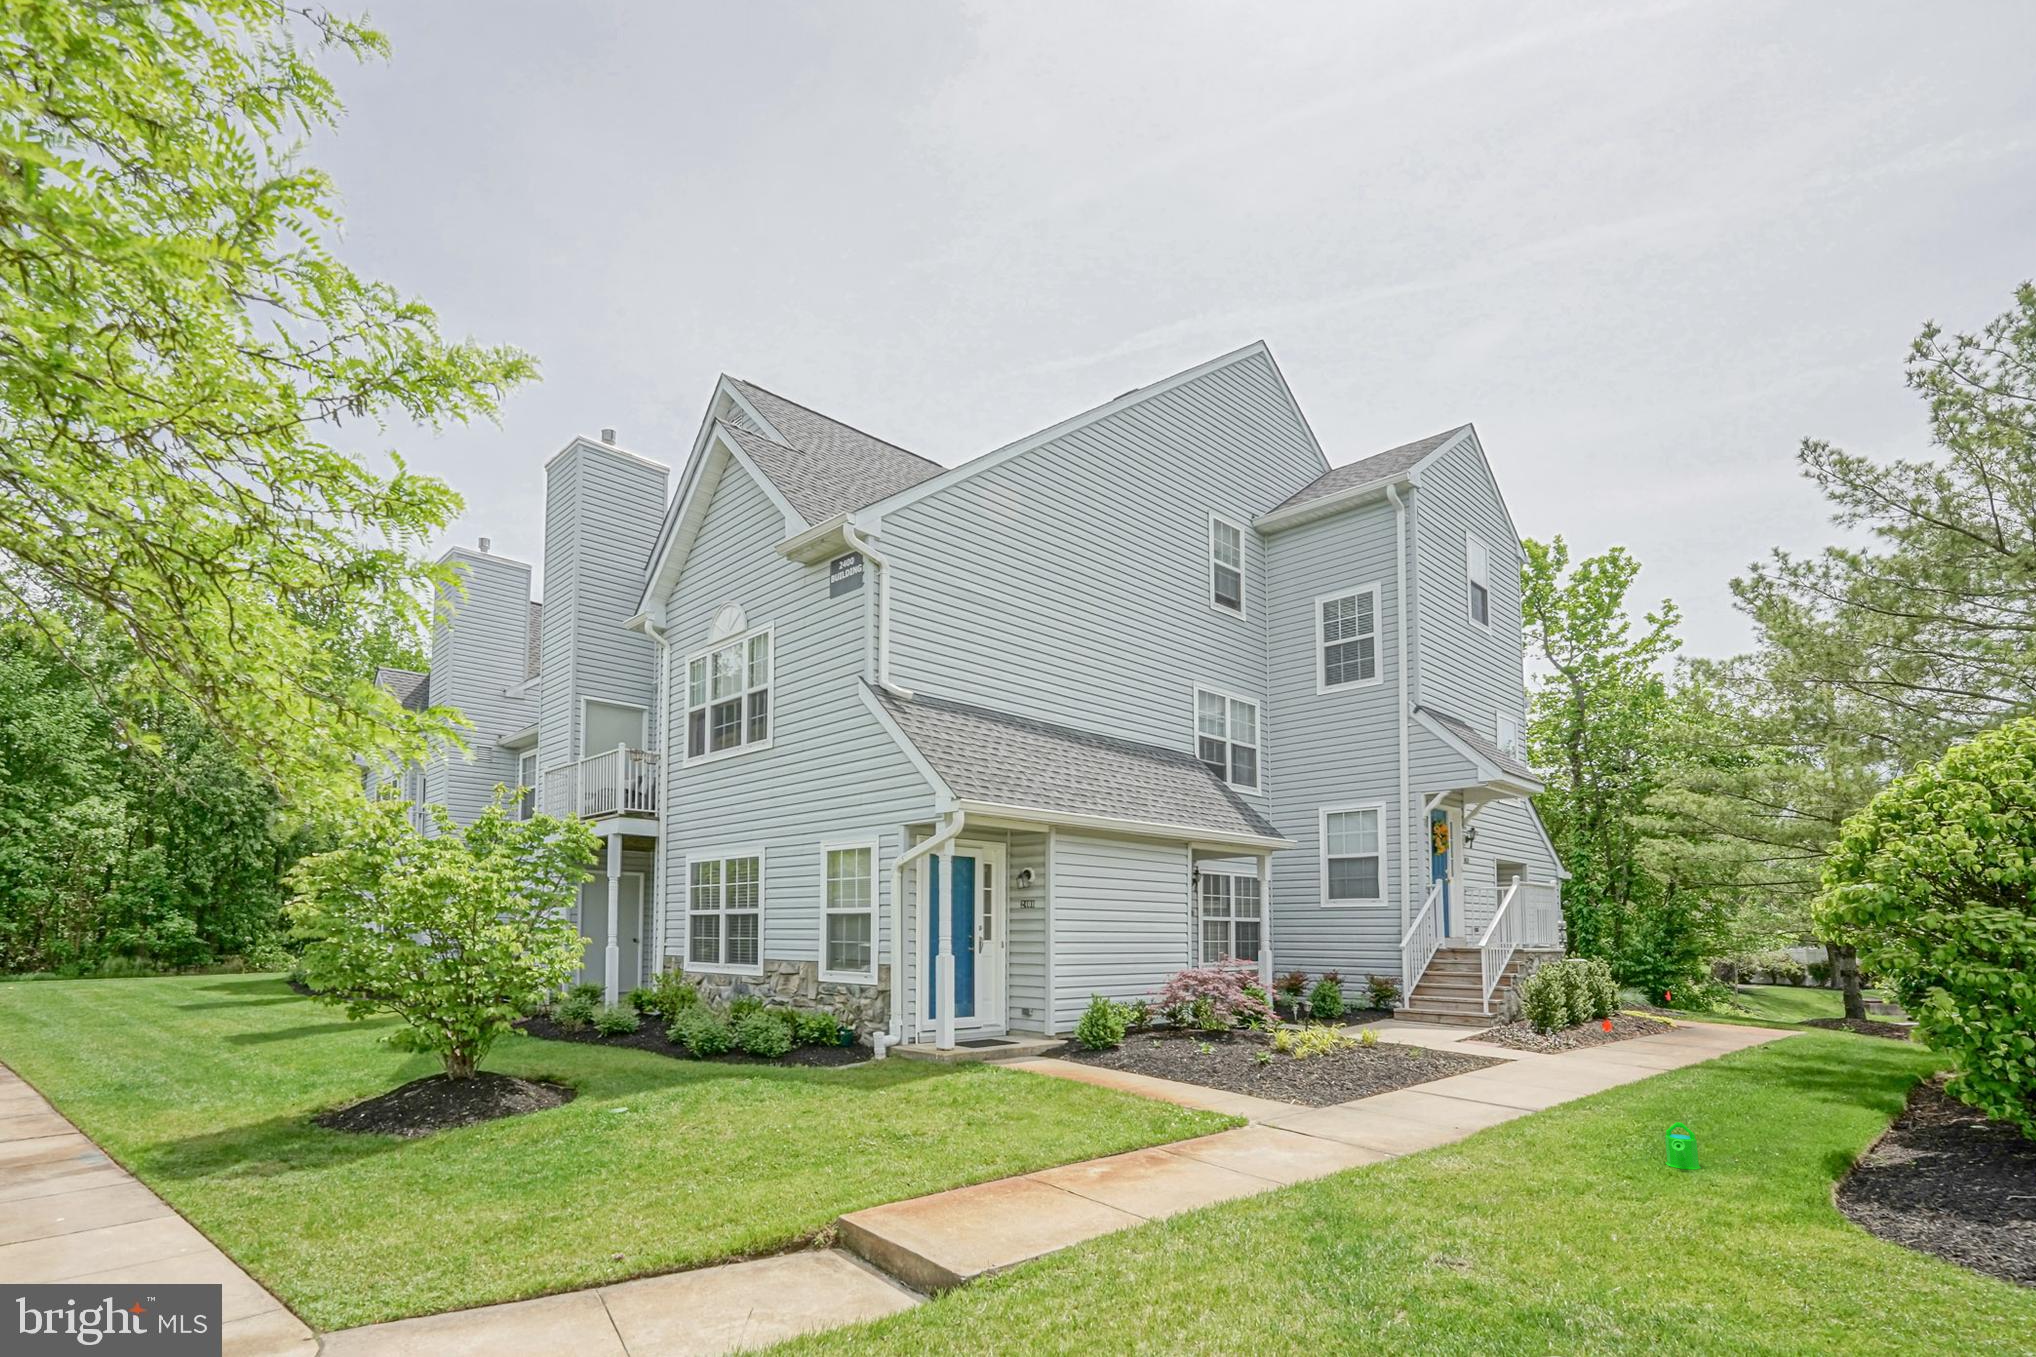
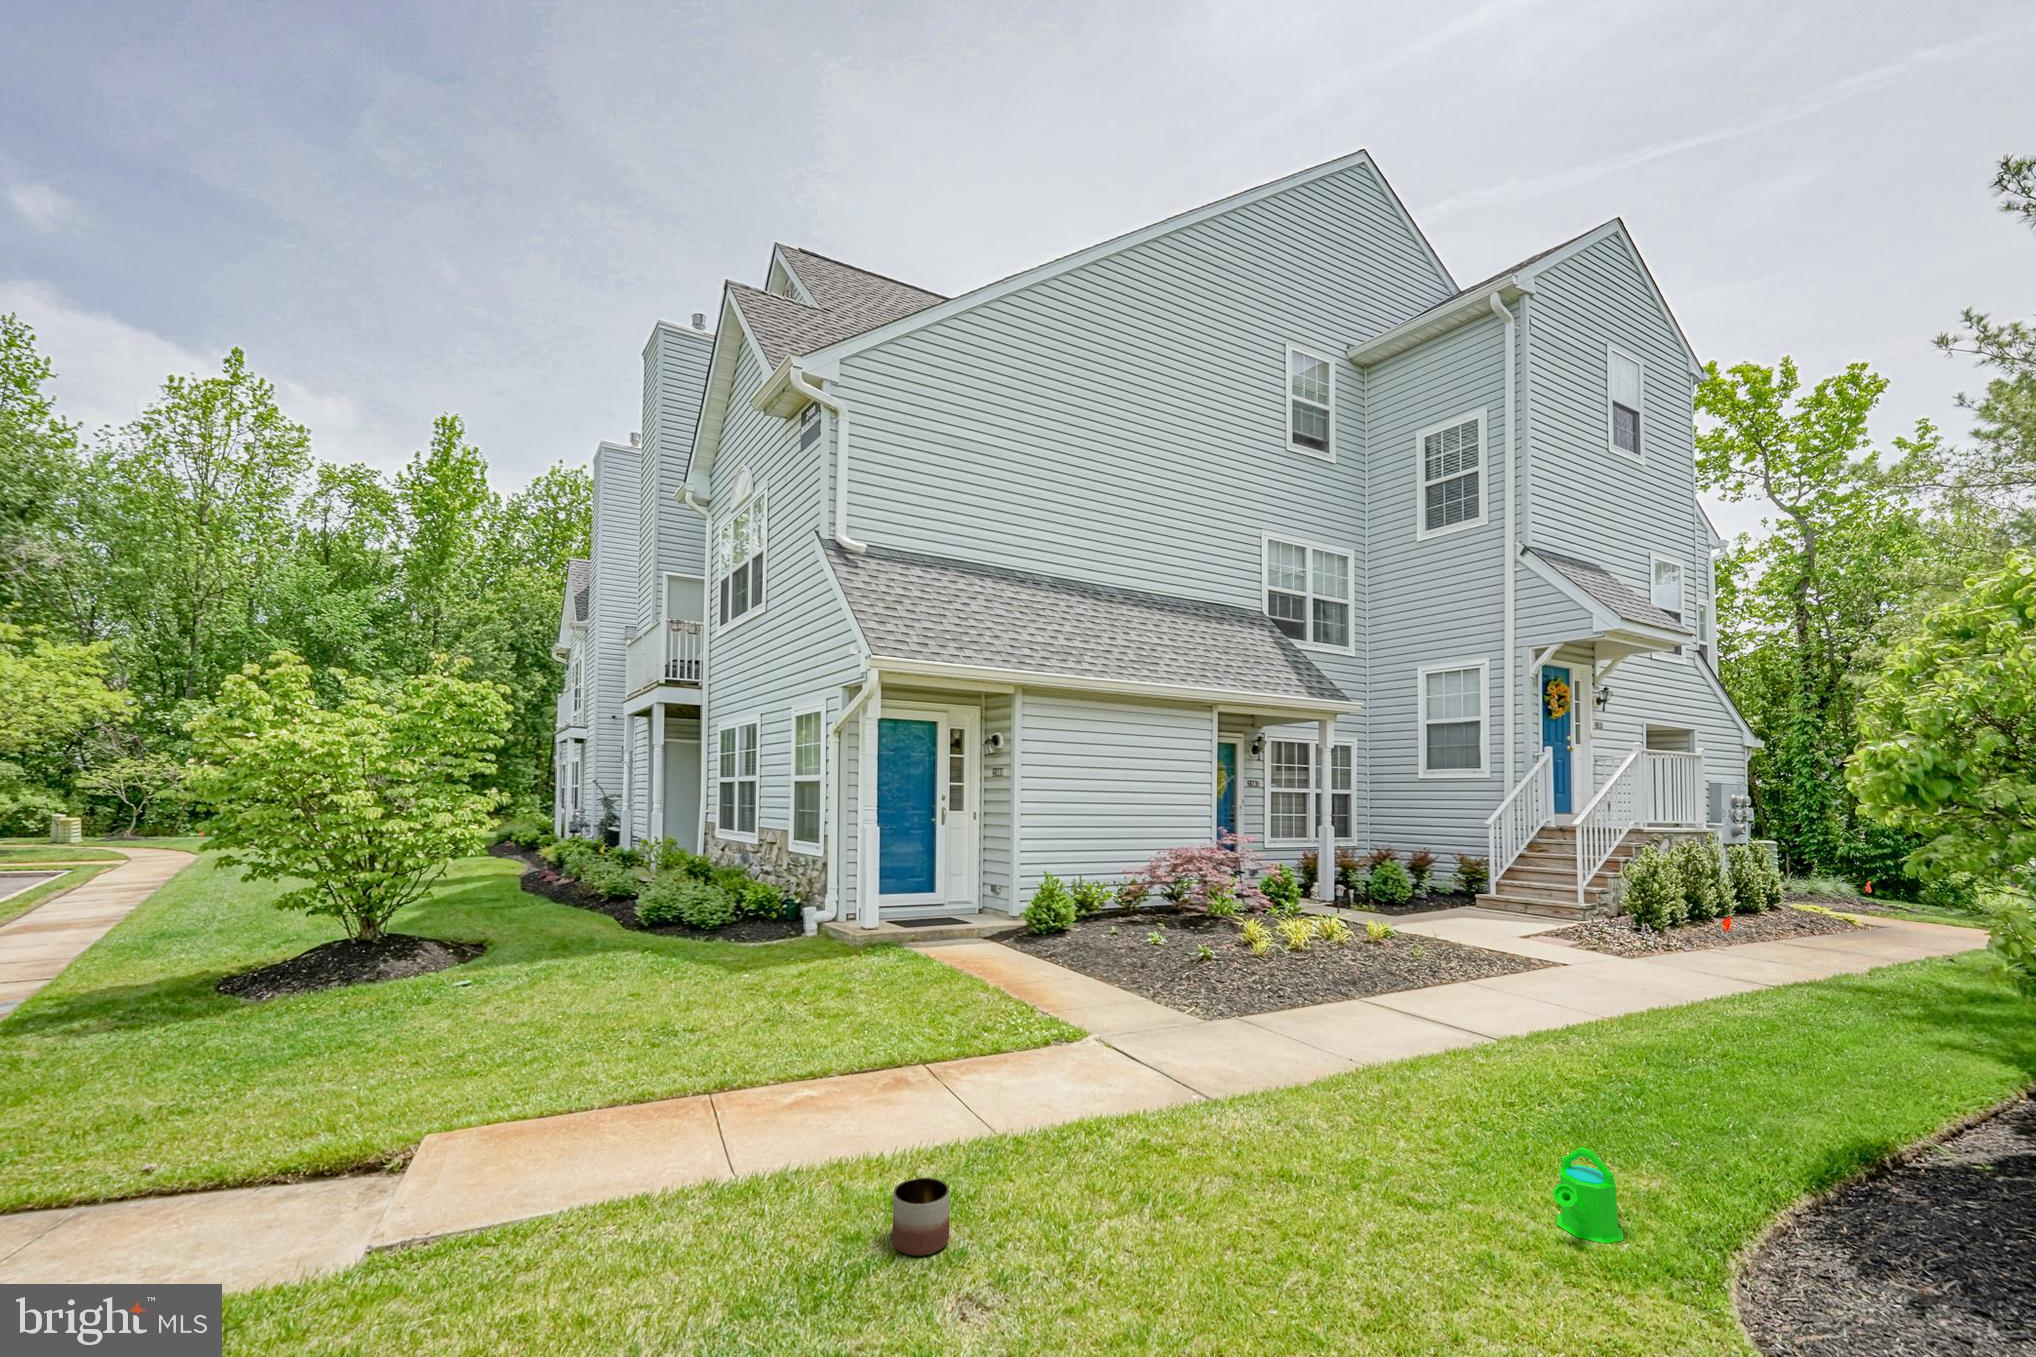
planter: none [1371,1167,1406,1206] -> present [893,1178,949,1256]

